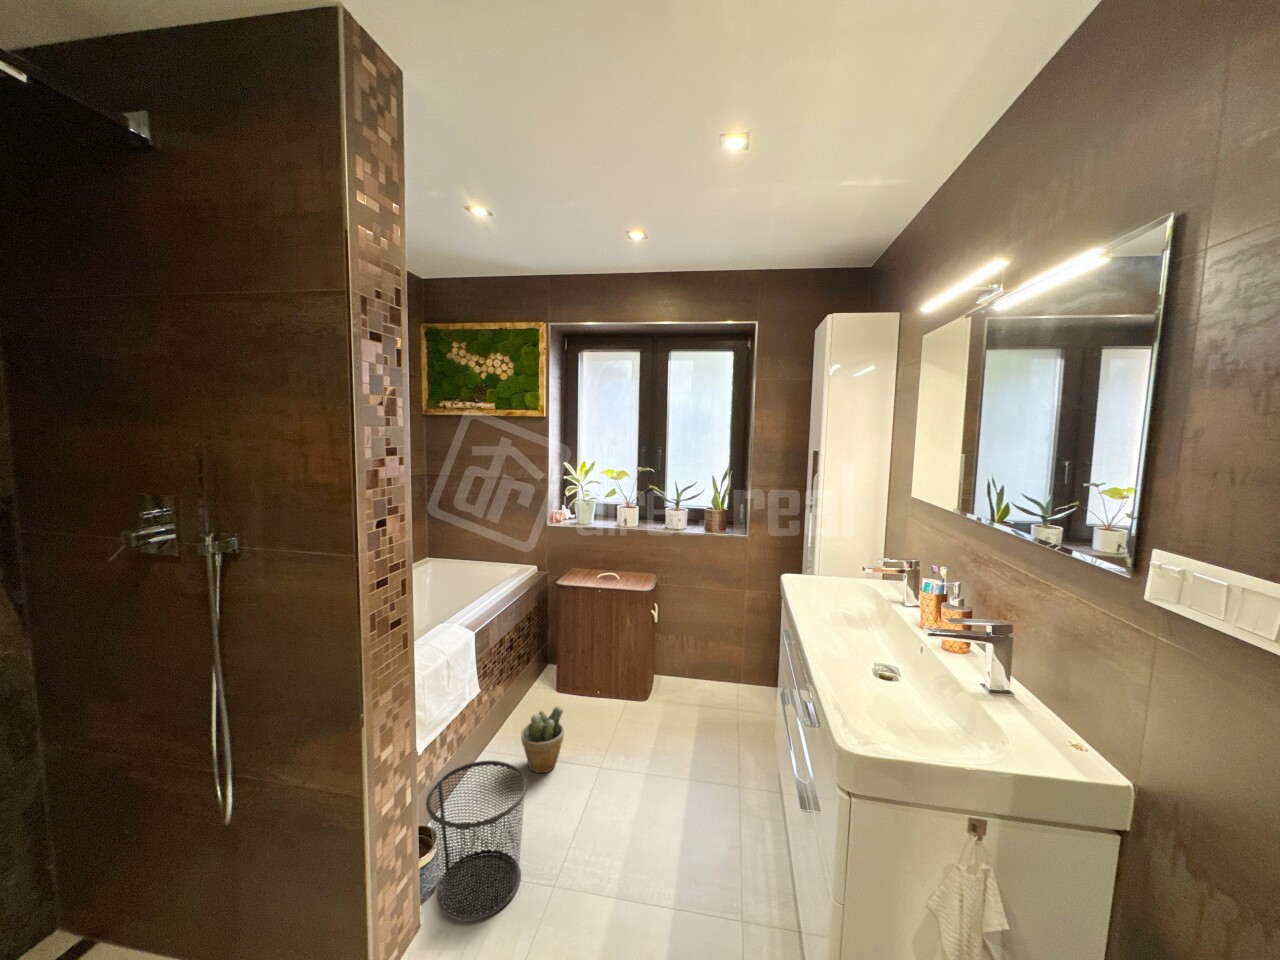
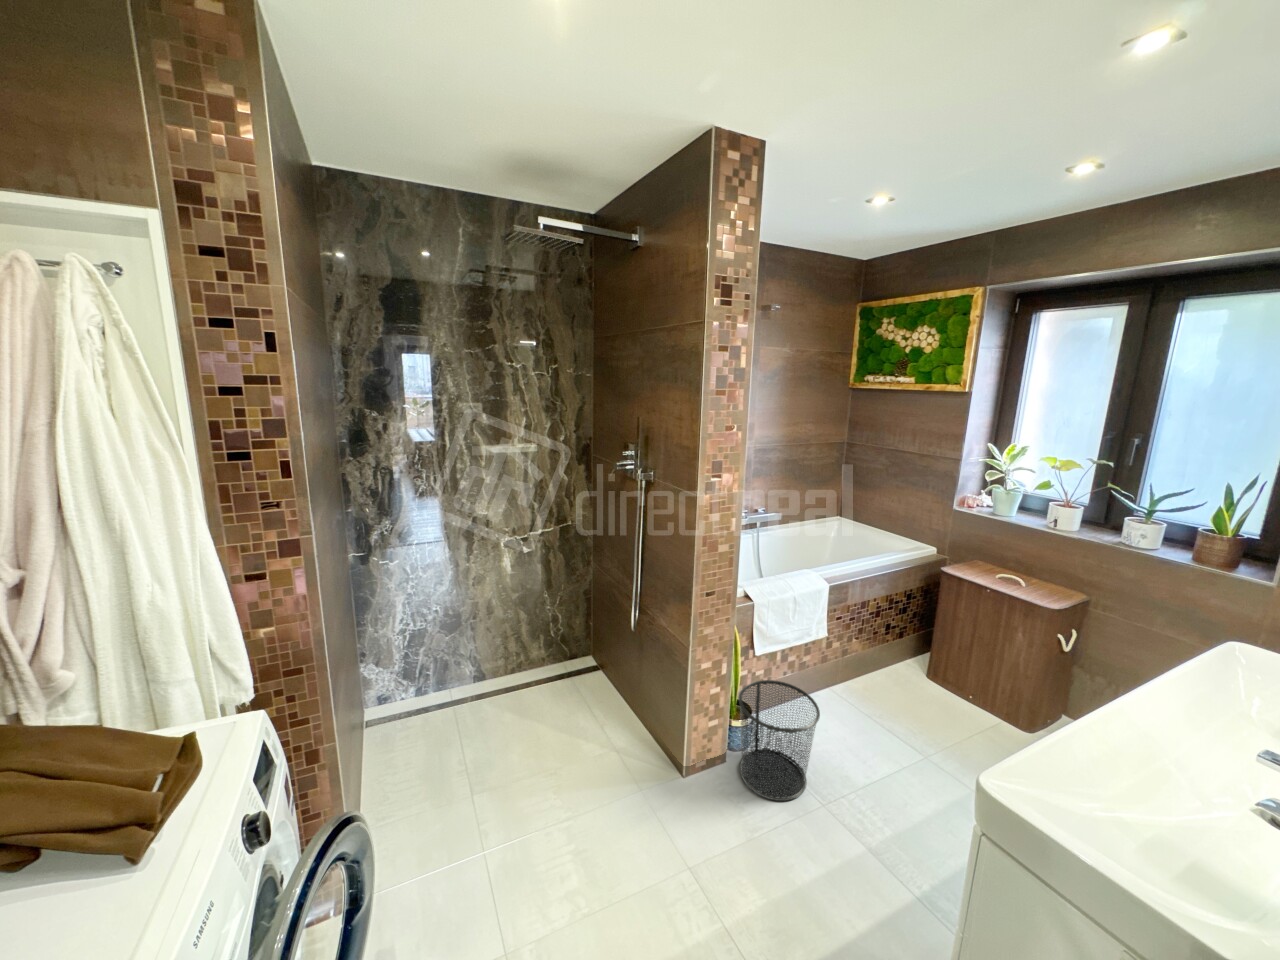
potted plant: present [521,706,564,773] -> none [855,678,902,736]

